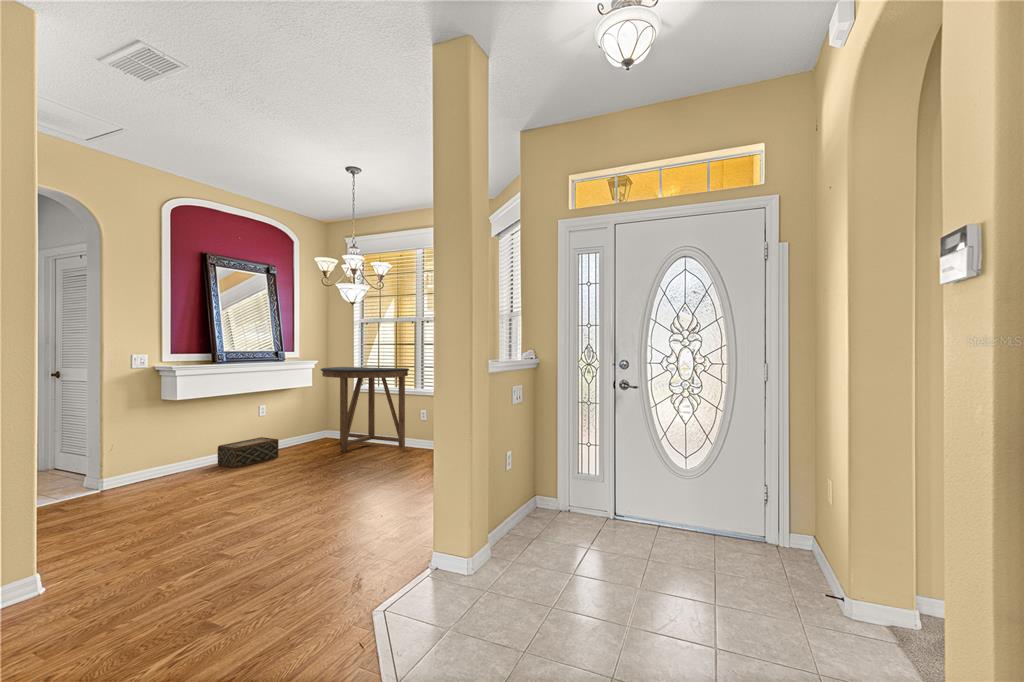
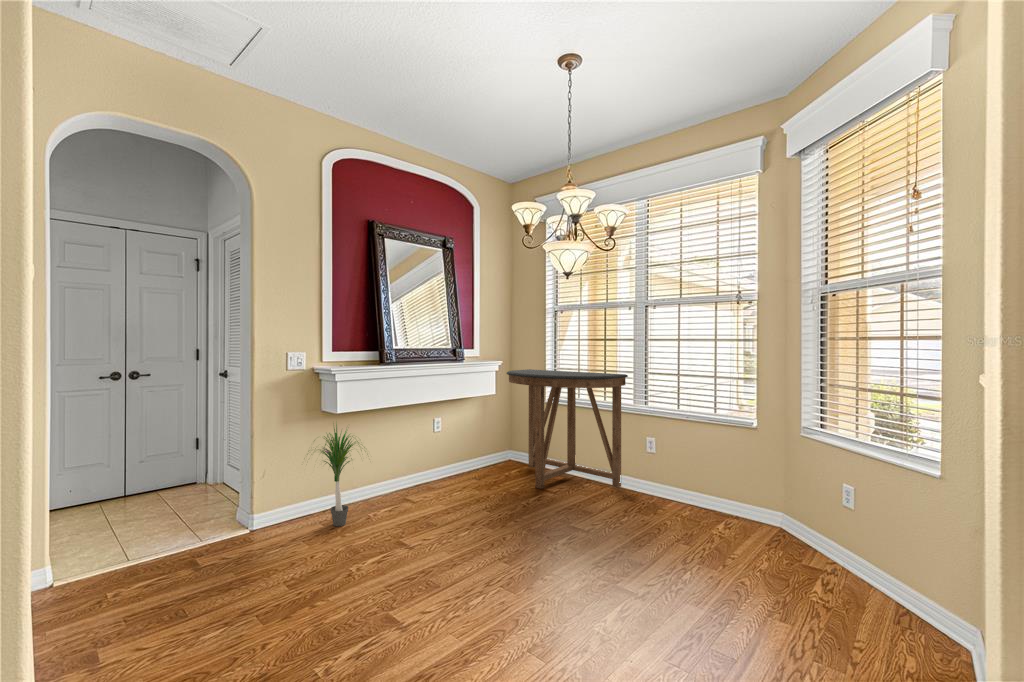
potted plant: none [145,404,207,483] -> present [320,424,359,526]
woven basket: present [218,437,279,468] -> none [387,460,458,505]

